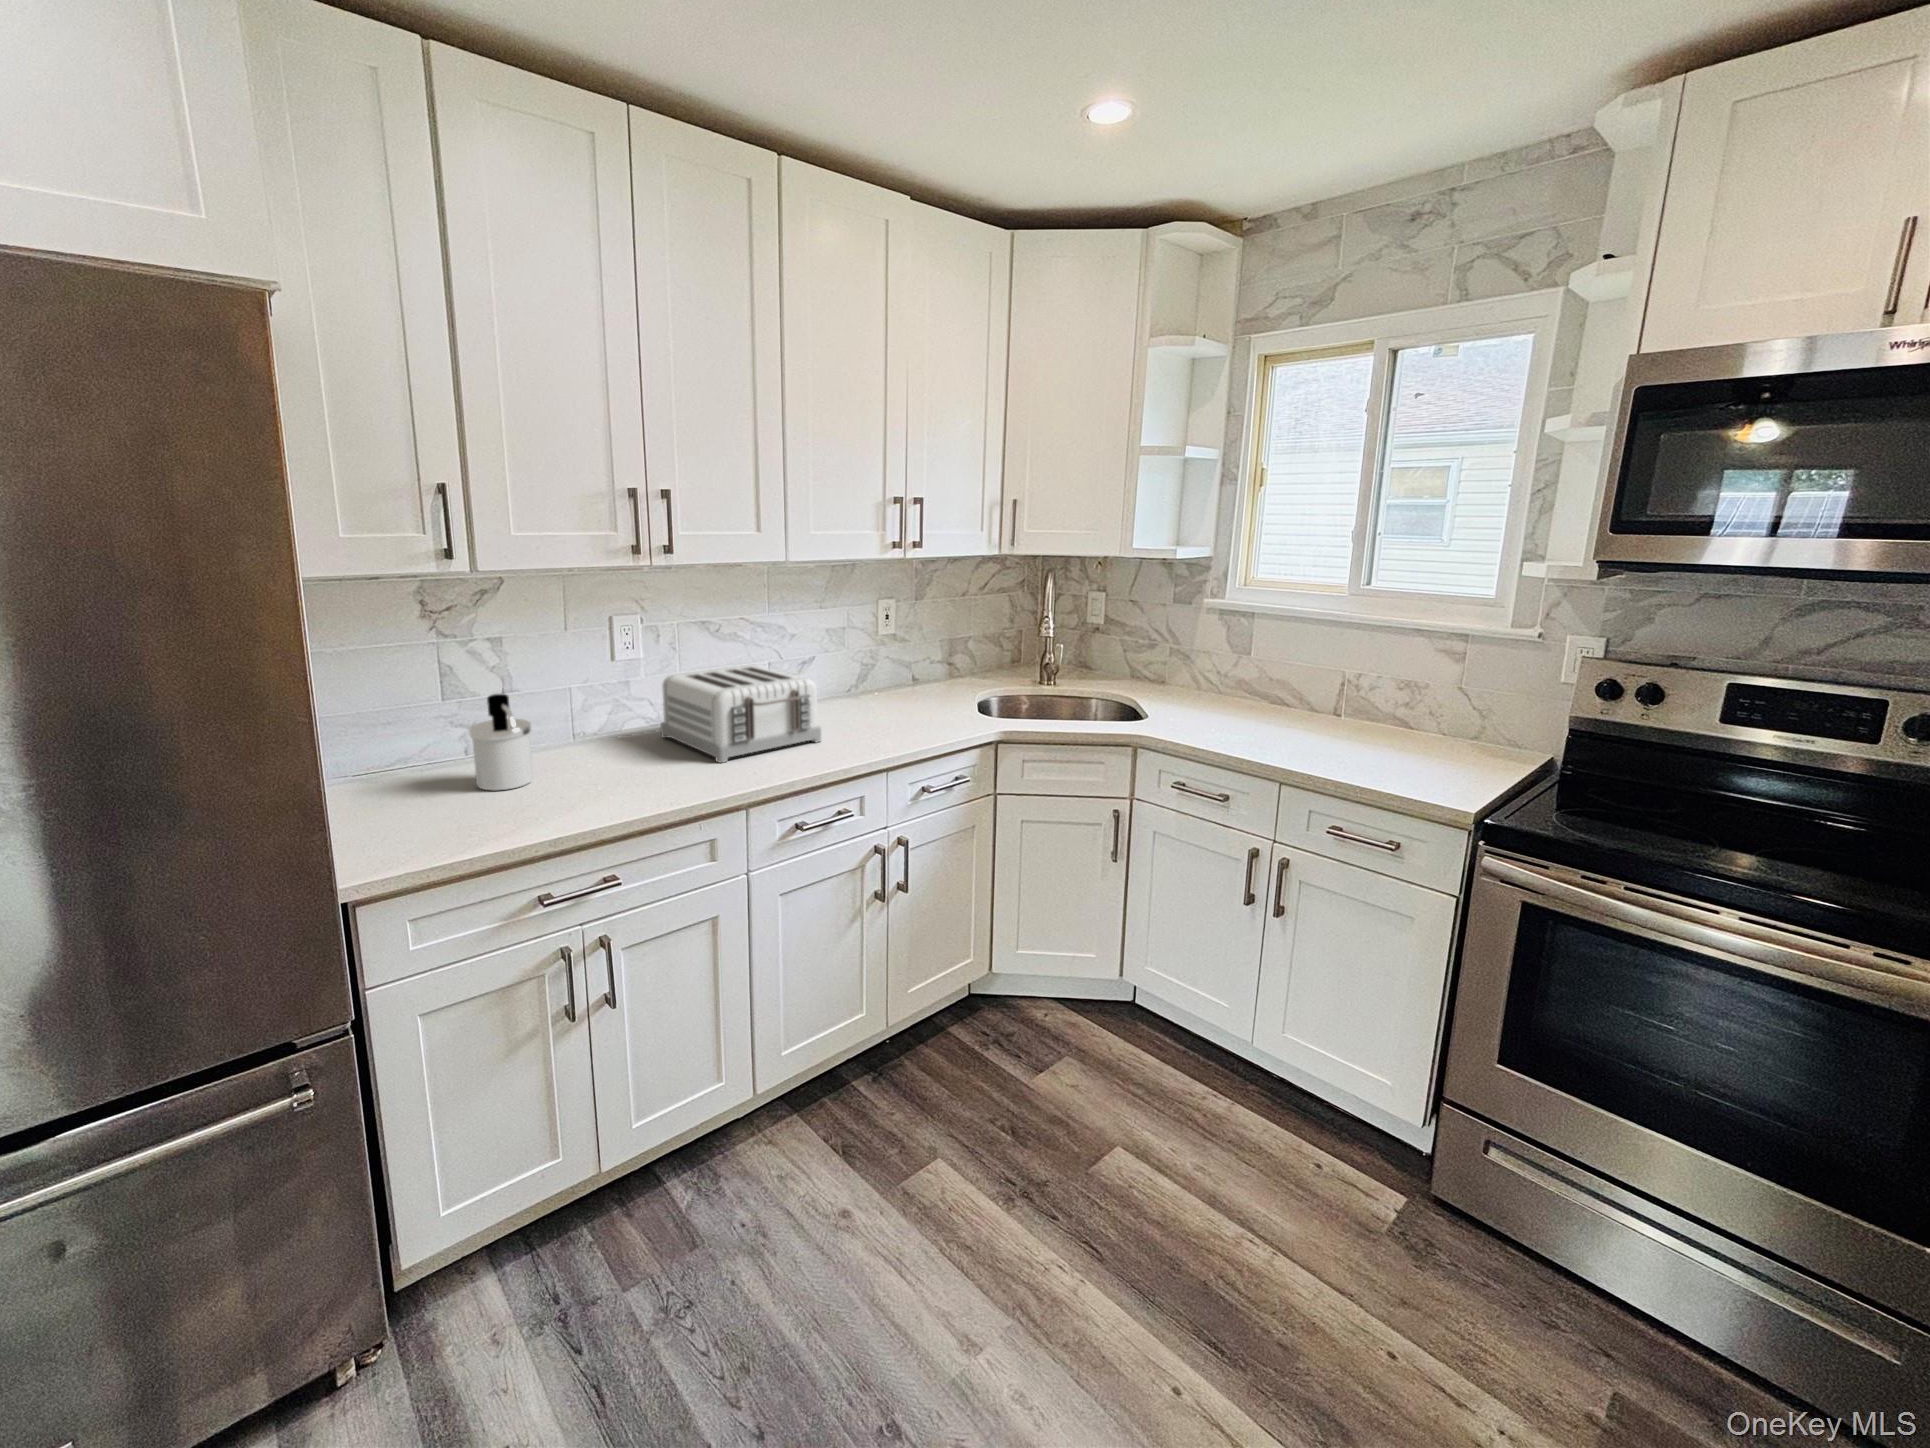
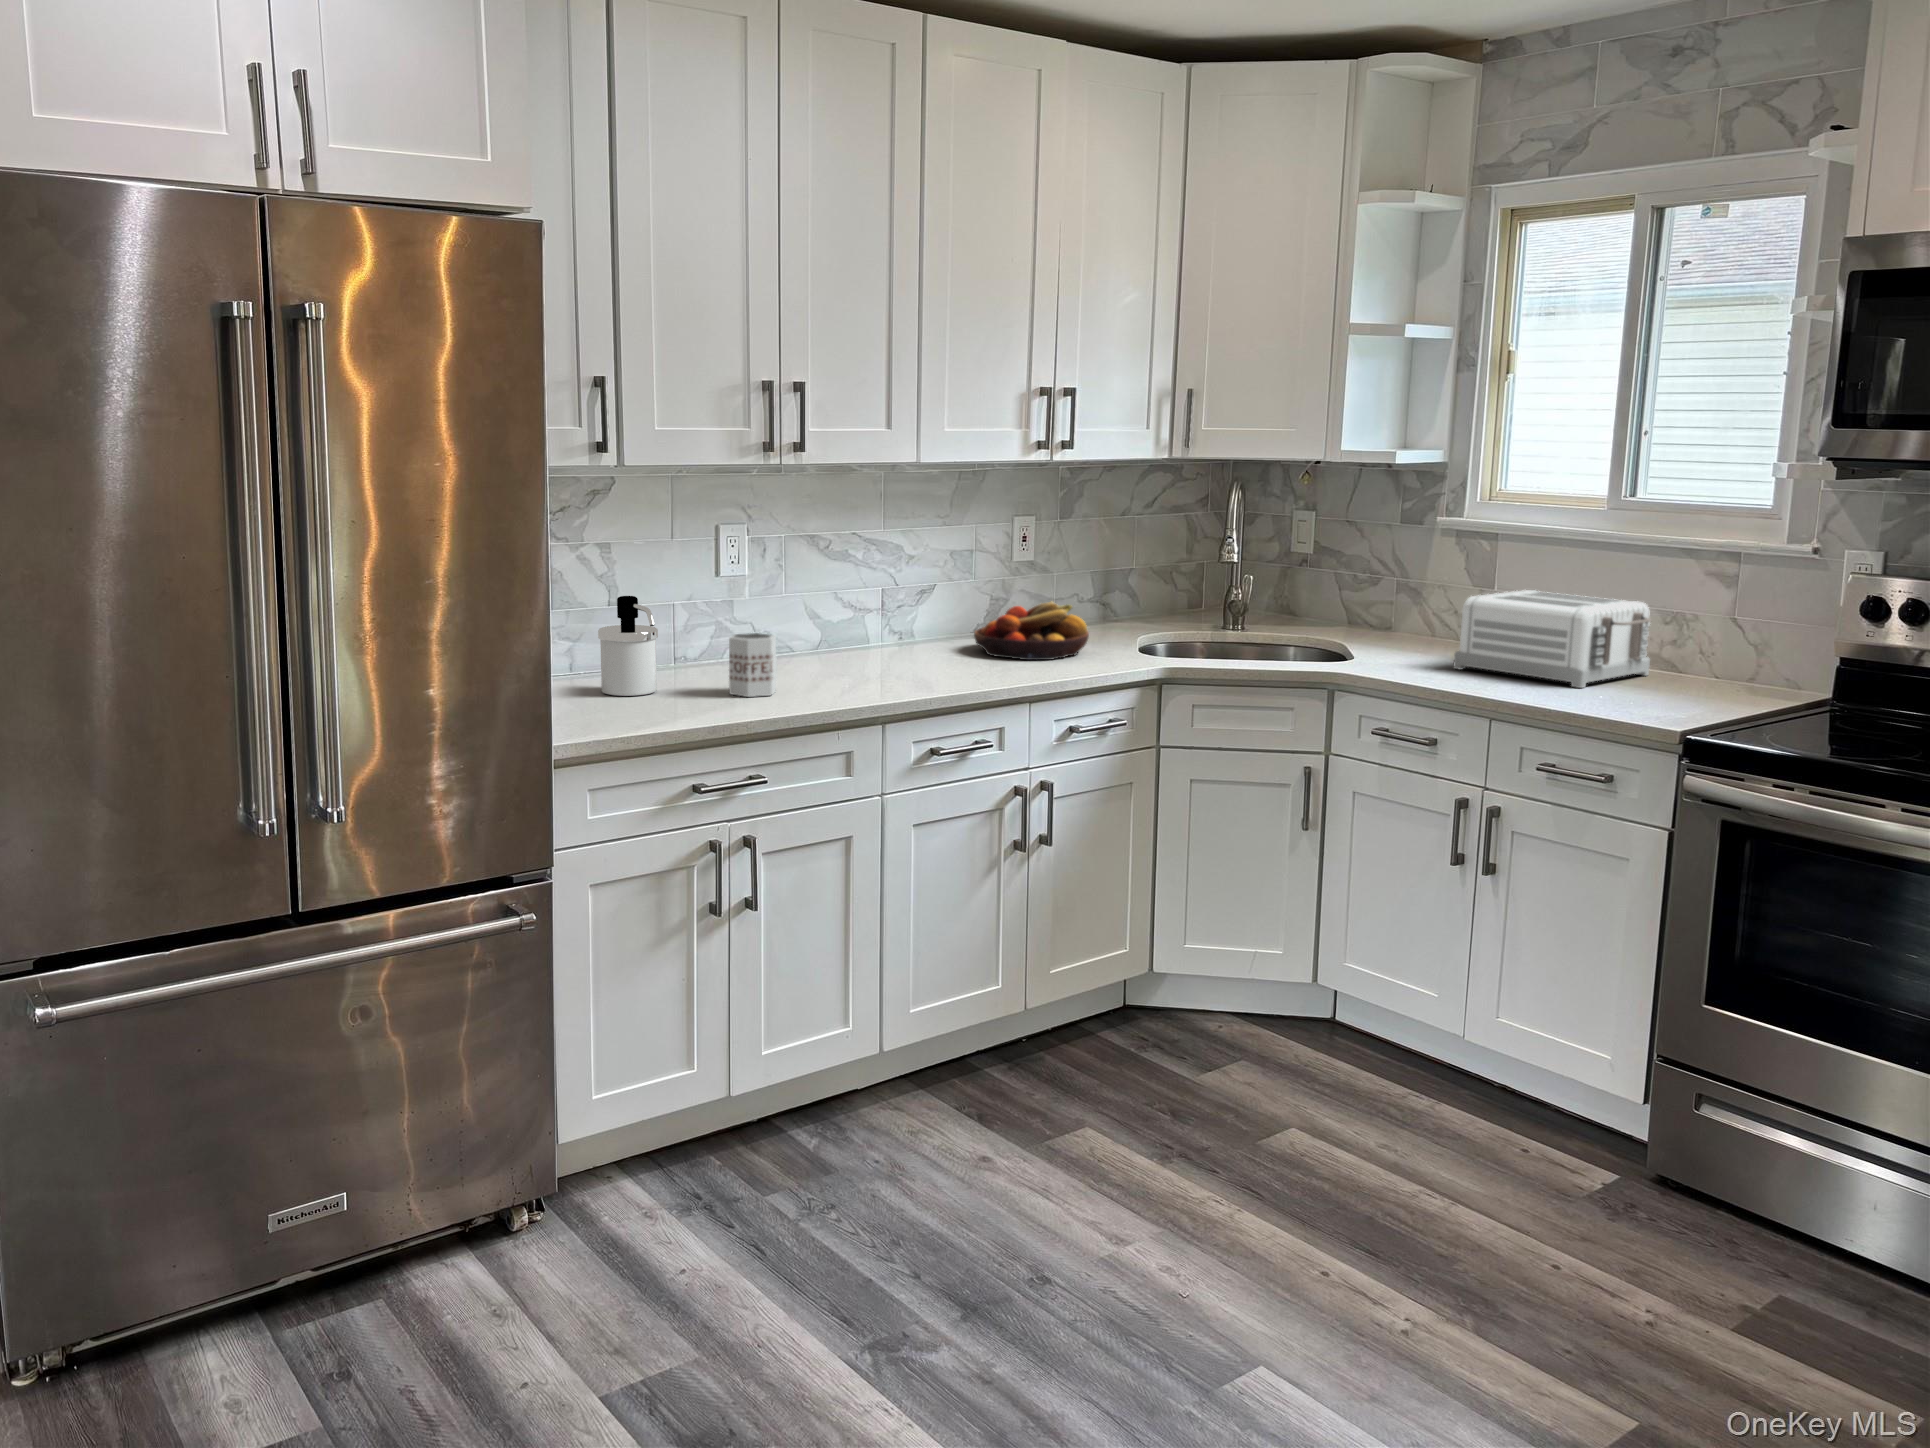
toaster: present [661,664,821,763] -> present [1454,590,1651,688]
fruit bowl: none [842,671,936,726] -> present [974,602,1089,660]
mug: none [597,724,650,789] -> present [729,633,777,697]

